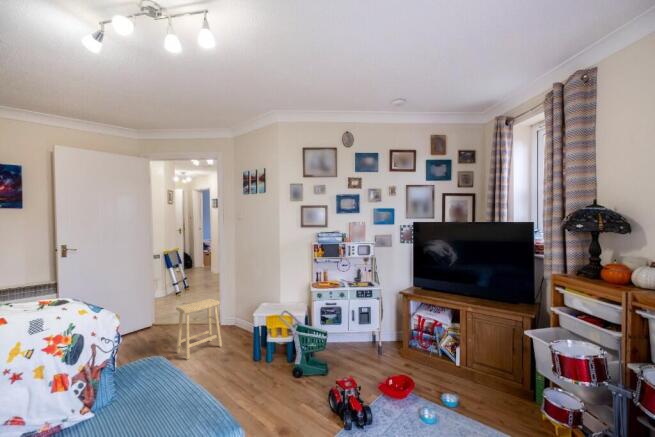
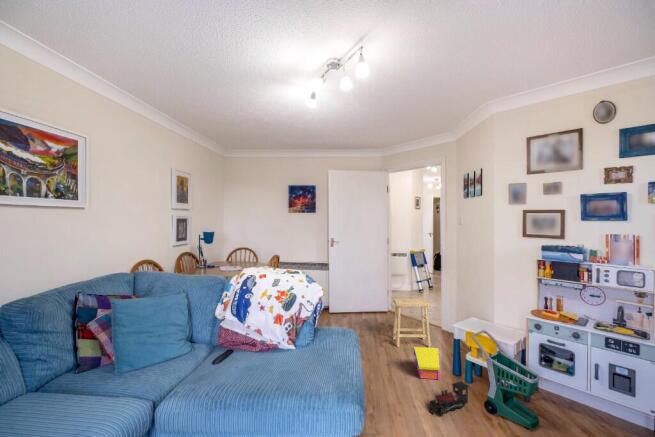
toy house: none [215,342,247,380] -> present [414,347,440,379]
toy train: none [253,363,281,405] -> present [430,381,468,414]

